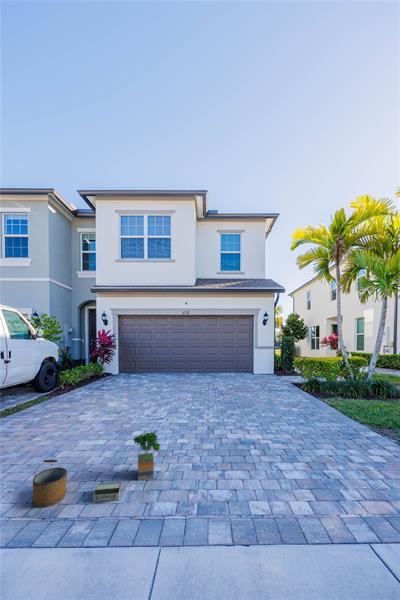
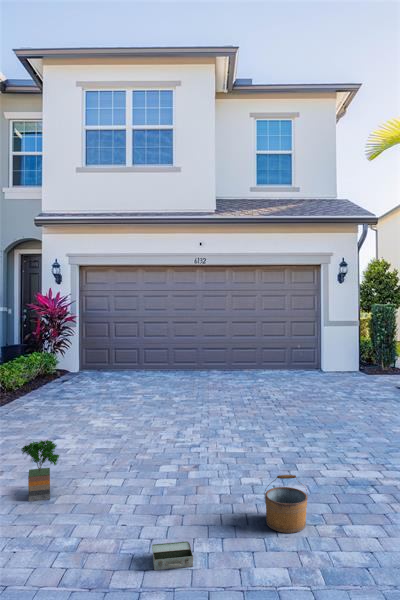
potted tree: present [134,432,160,480] -> present [21,440,59,501]
bucket: present [33,460,67,507] -> present [264,475,308,533]

